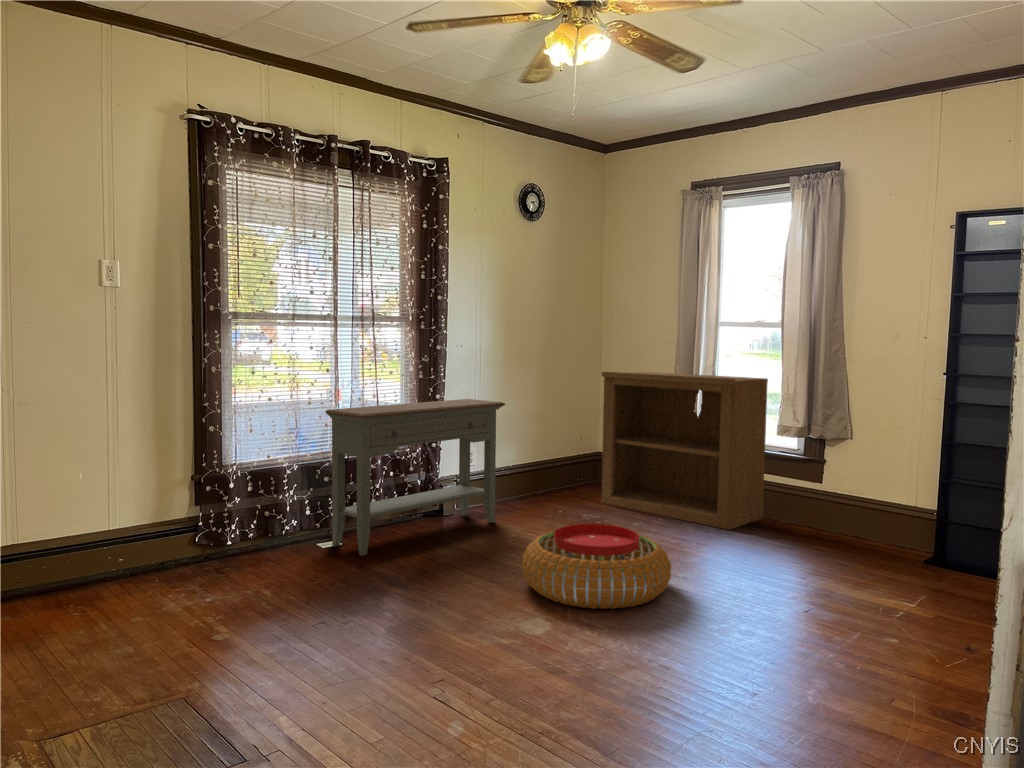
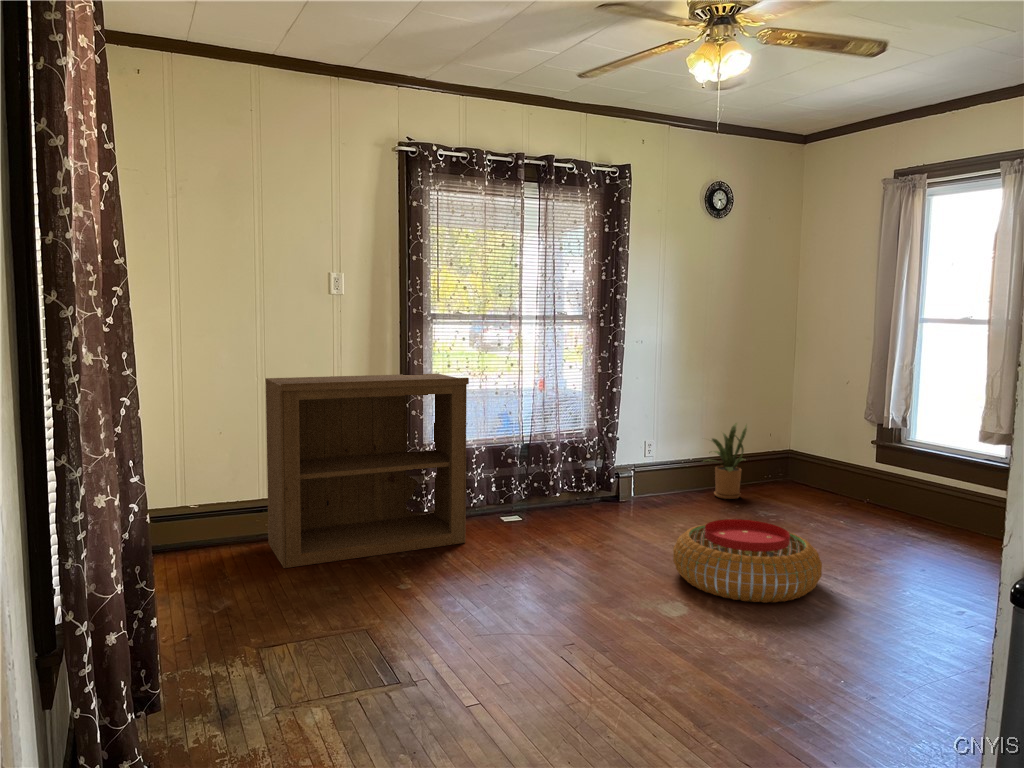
bookshelf: present [601,372,768,530] -> present [265,374,469,568]
console table: present [325,399,505,556] -> none [509,392,680,531]
house plant: none [520,427,565,506] -> present [706,423,747,499]

